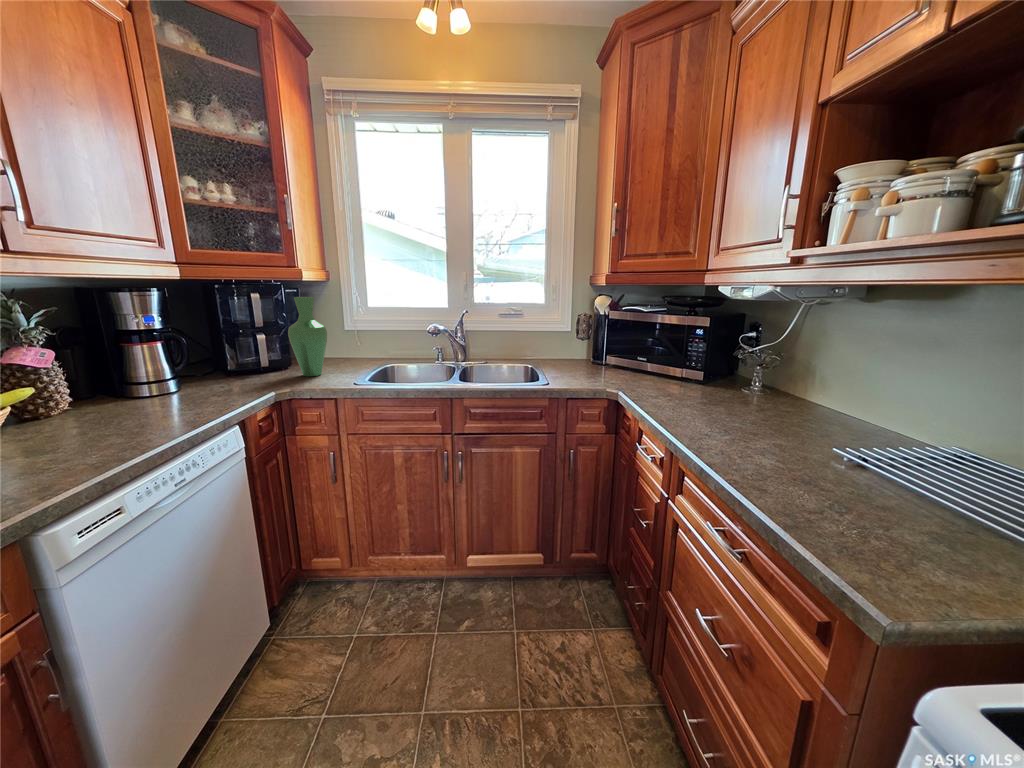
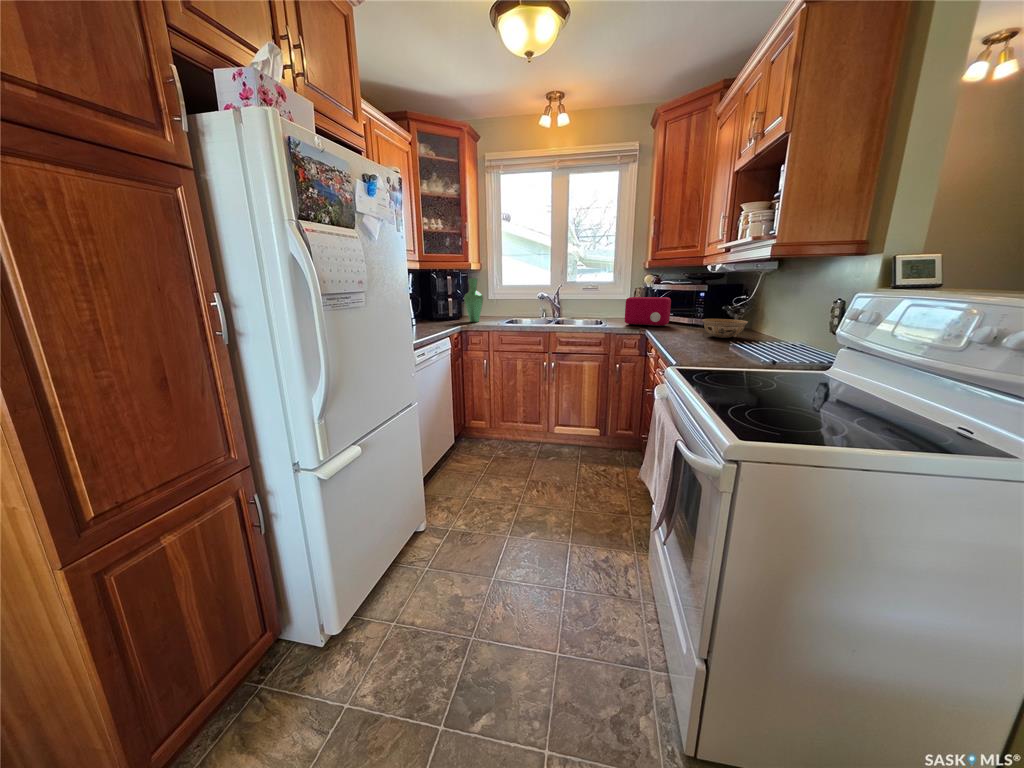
toaster: none [578,333,652,384] -> present [625,297,671,327]
ceramic bowl: none [735,379,823,419] -> present [702,319,748,338]

